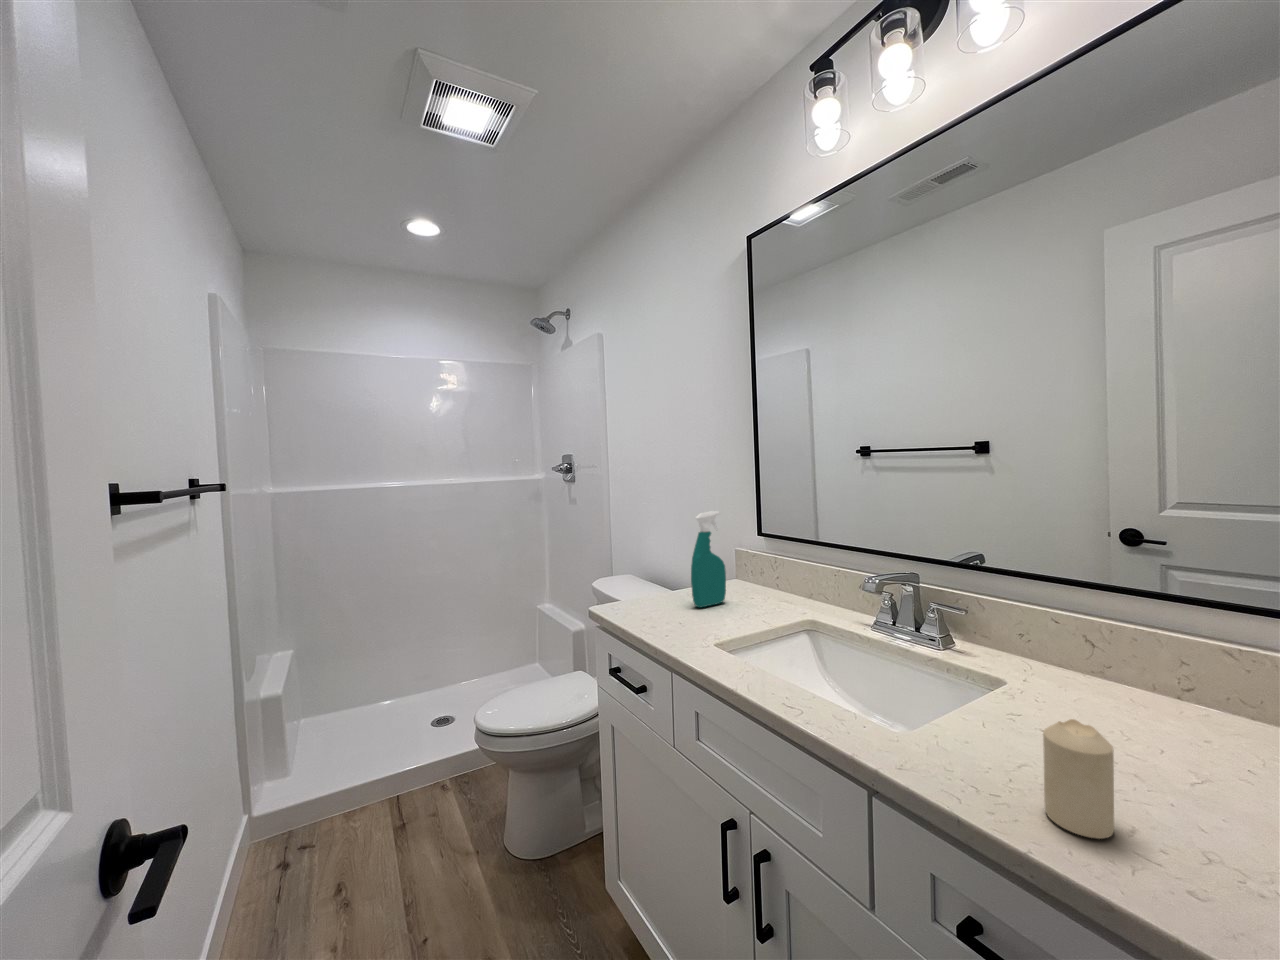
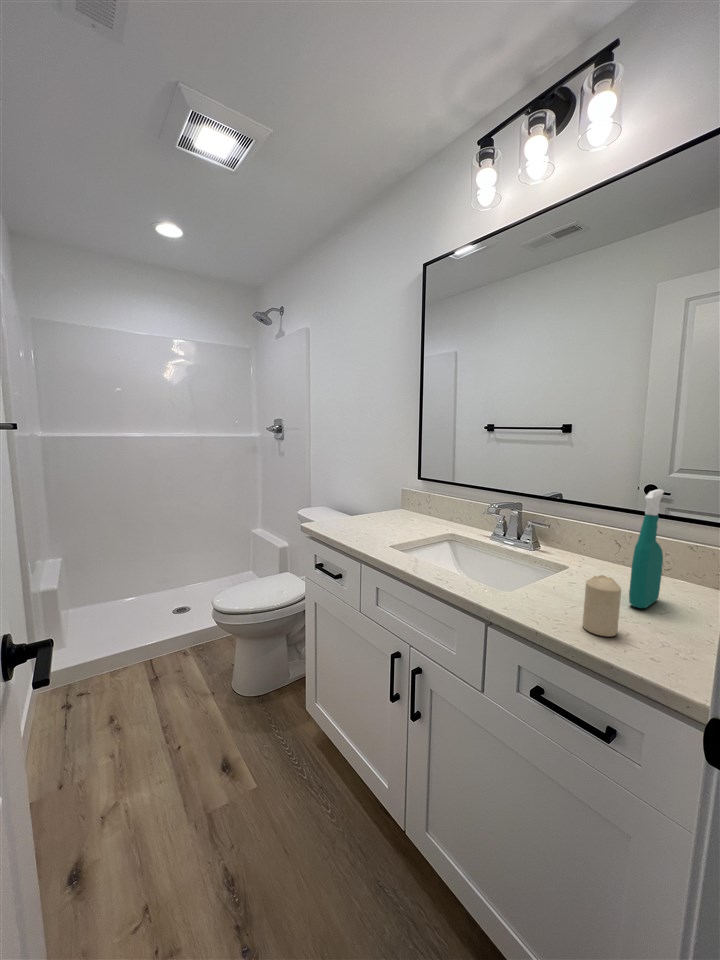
spray bottle: present [691,511,726,607] -> present [629,489,664,608]

